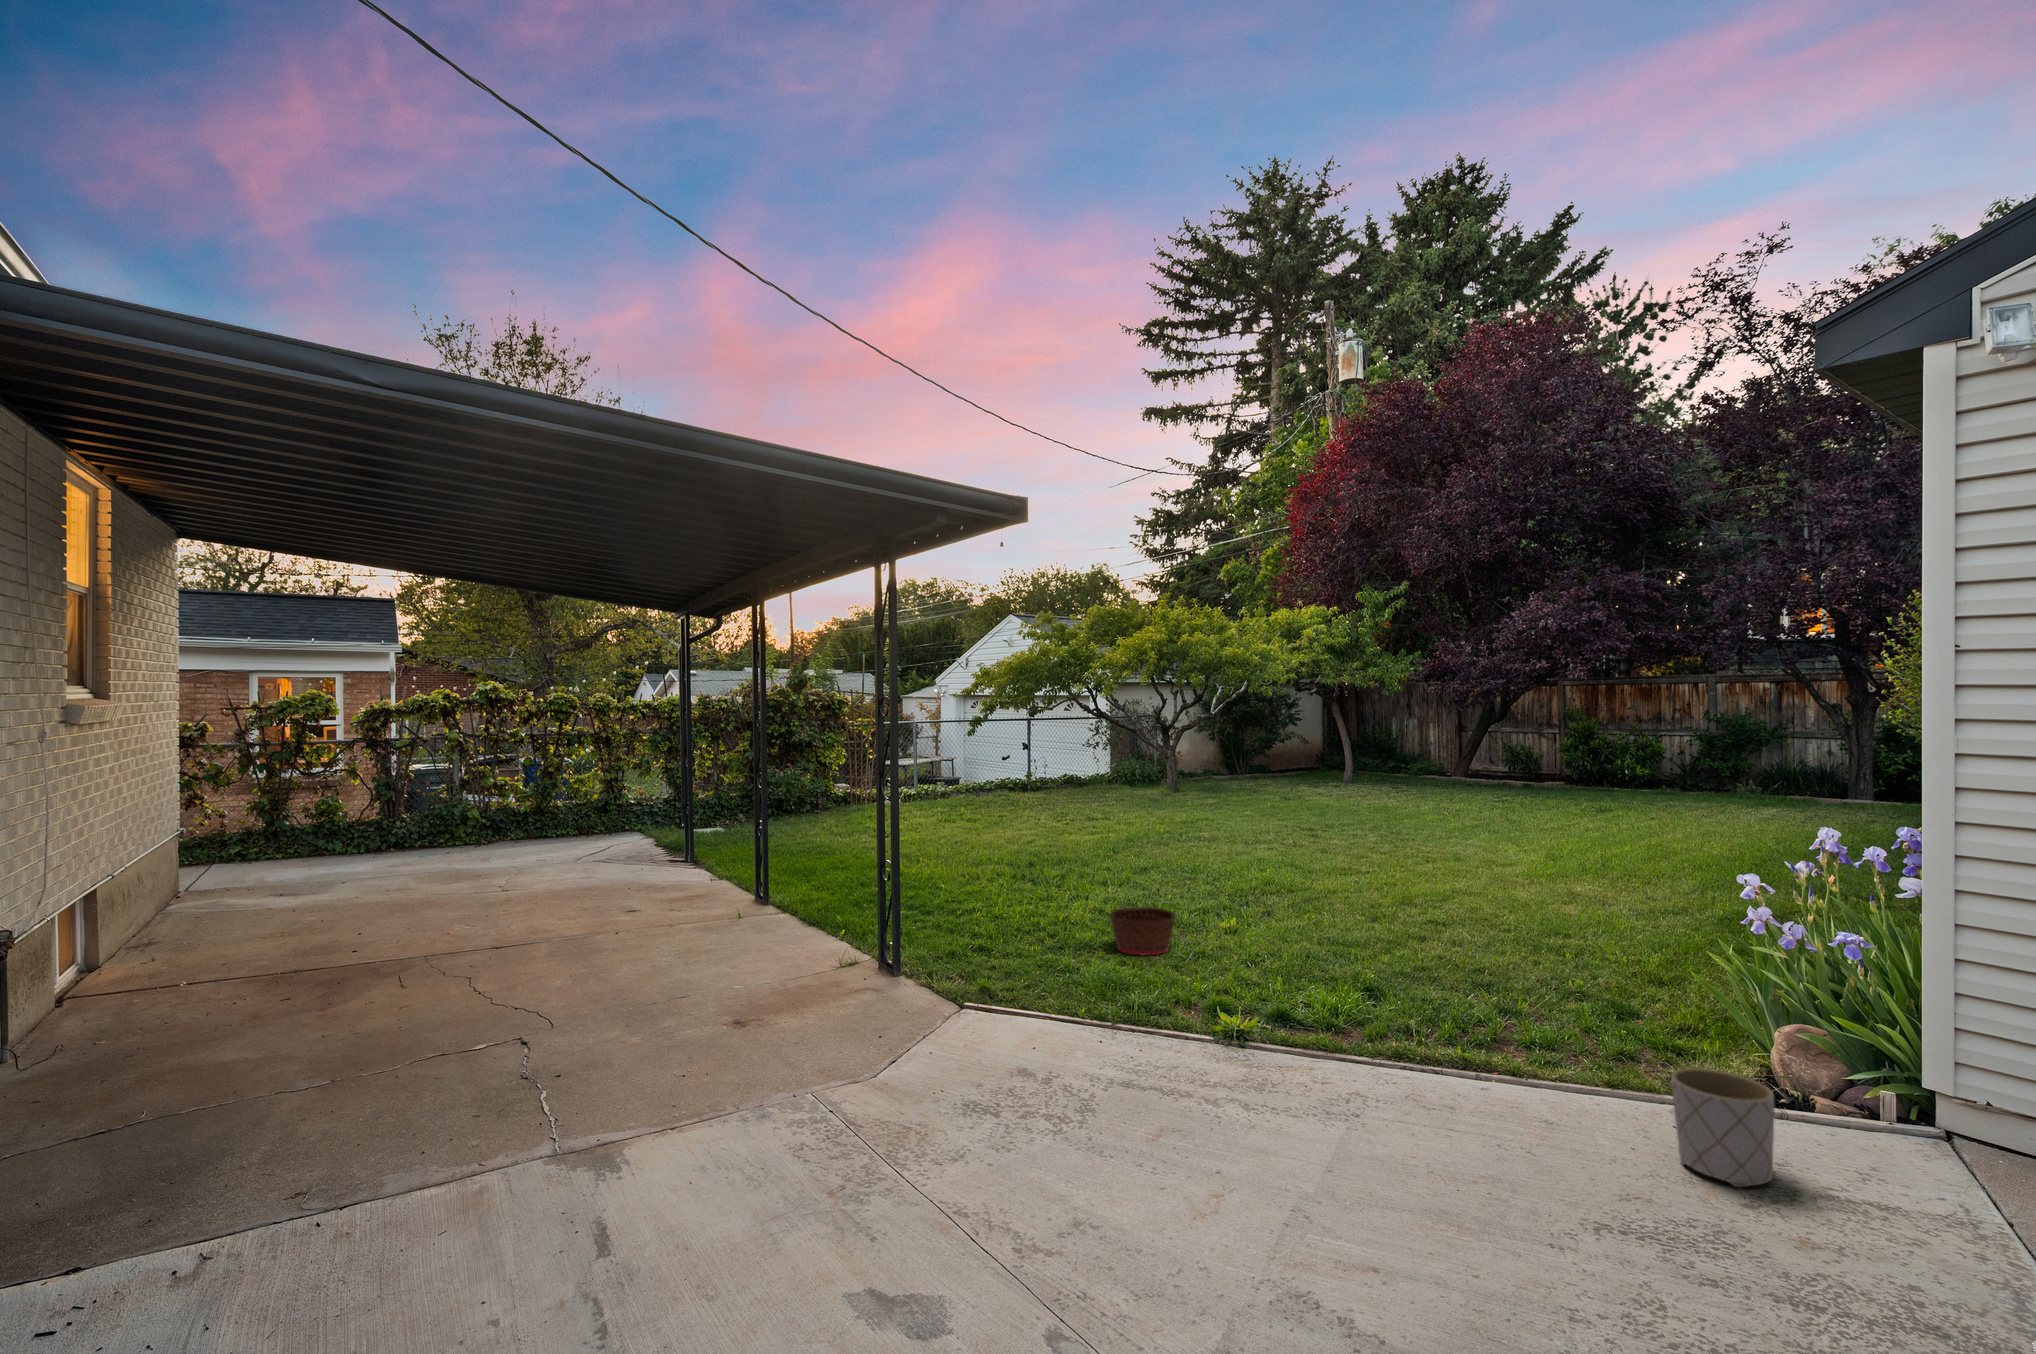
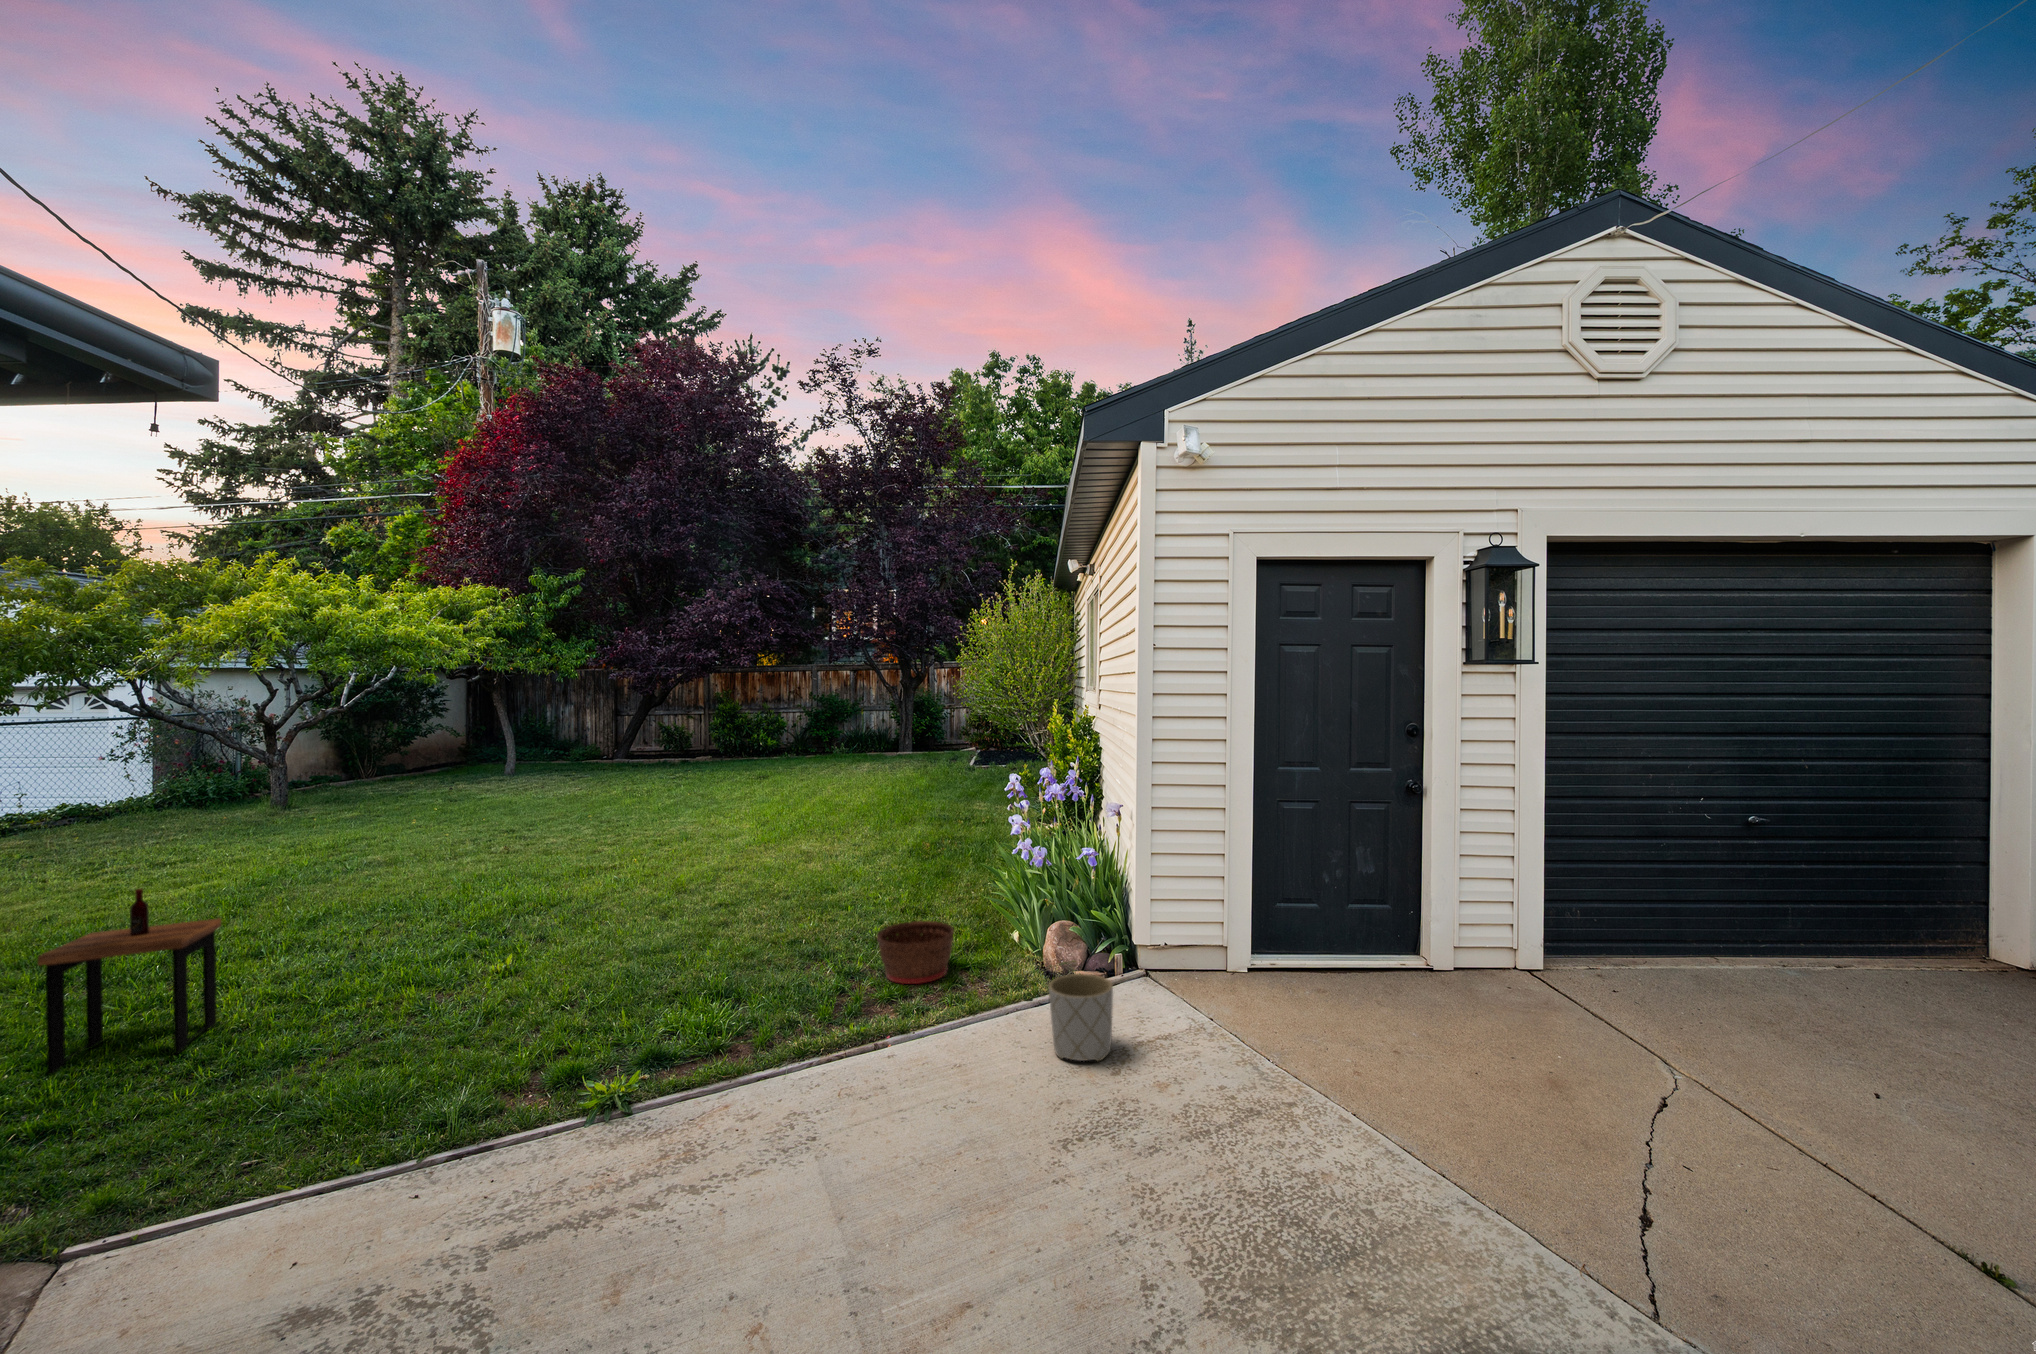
side table: none [992,821,1072,929] -> present [38,889,221,1075]
basket: present [1110,907,1175,955] -> present [877,921,954,984]

